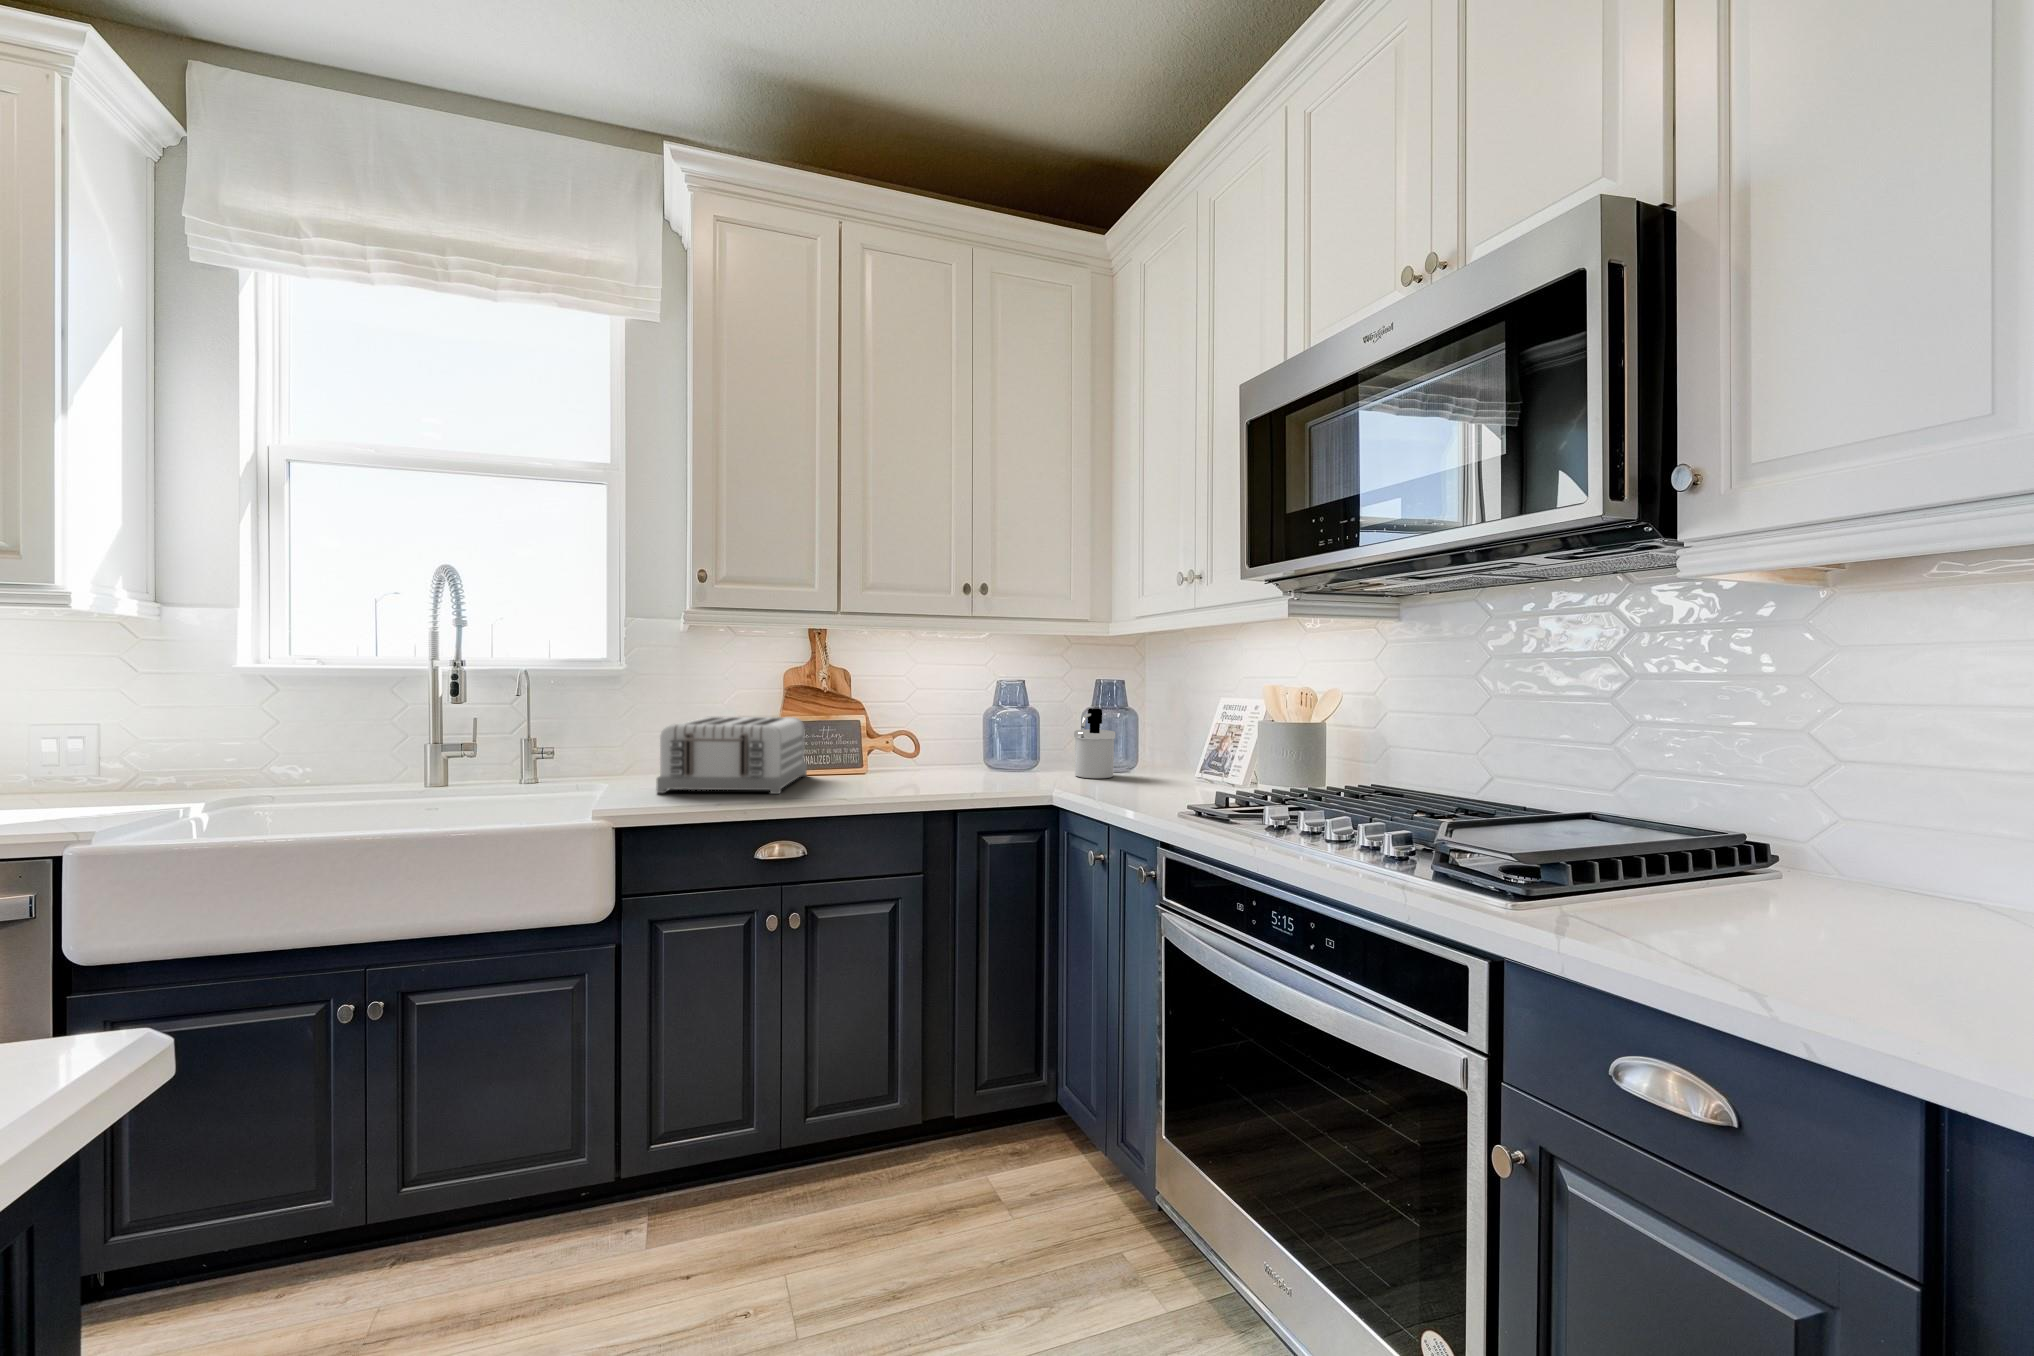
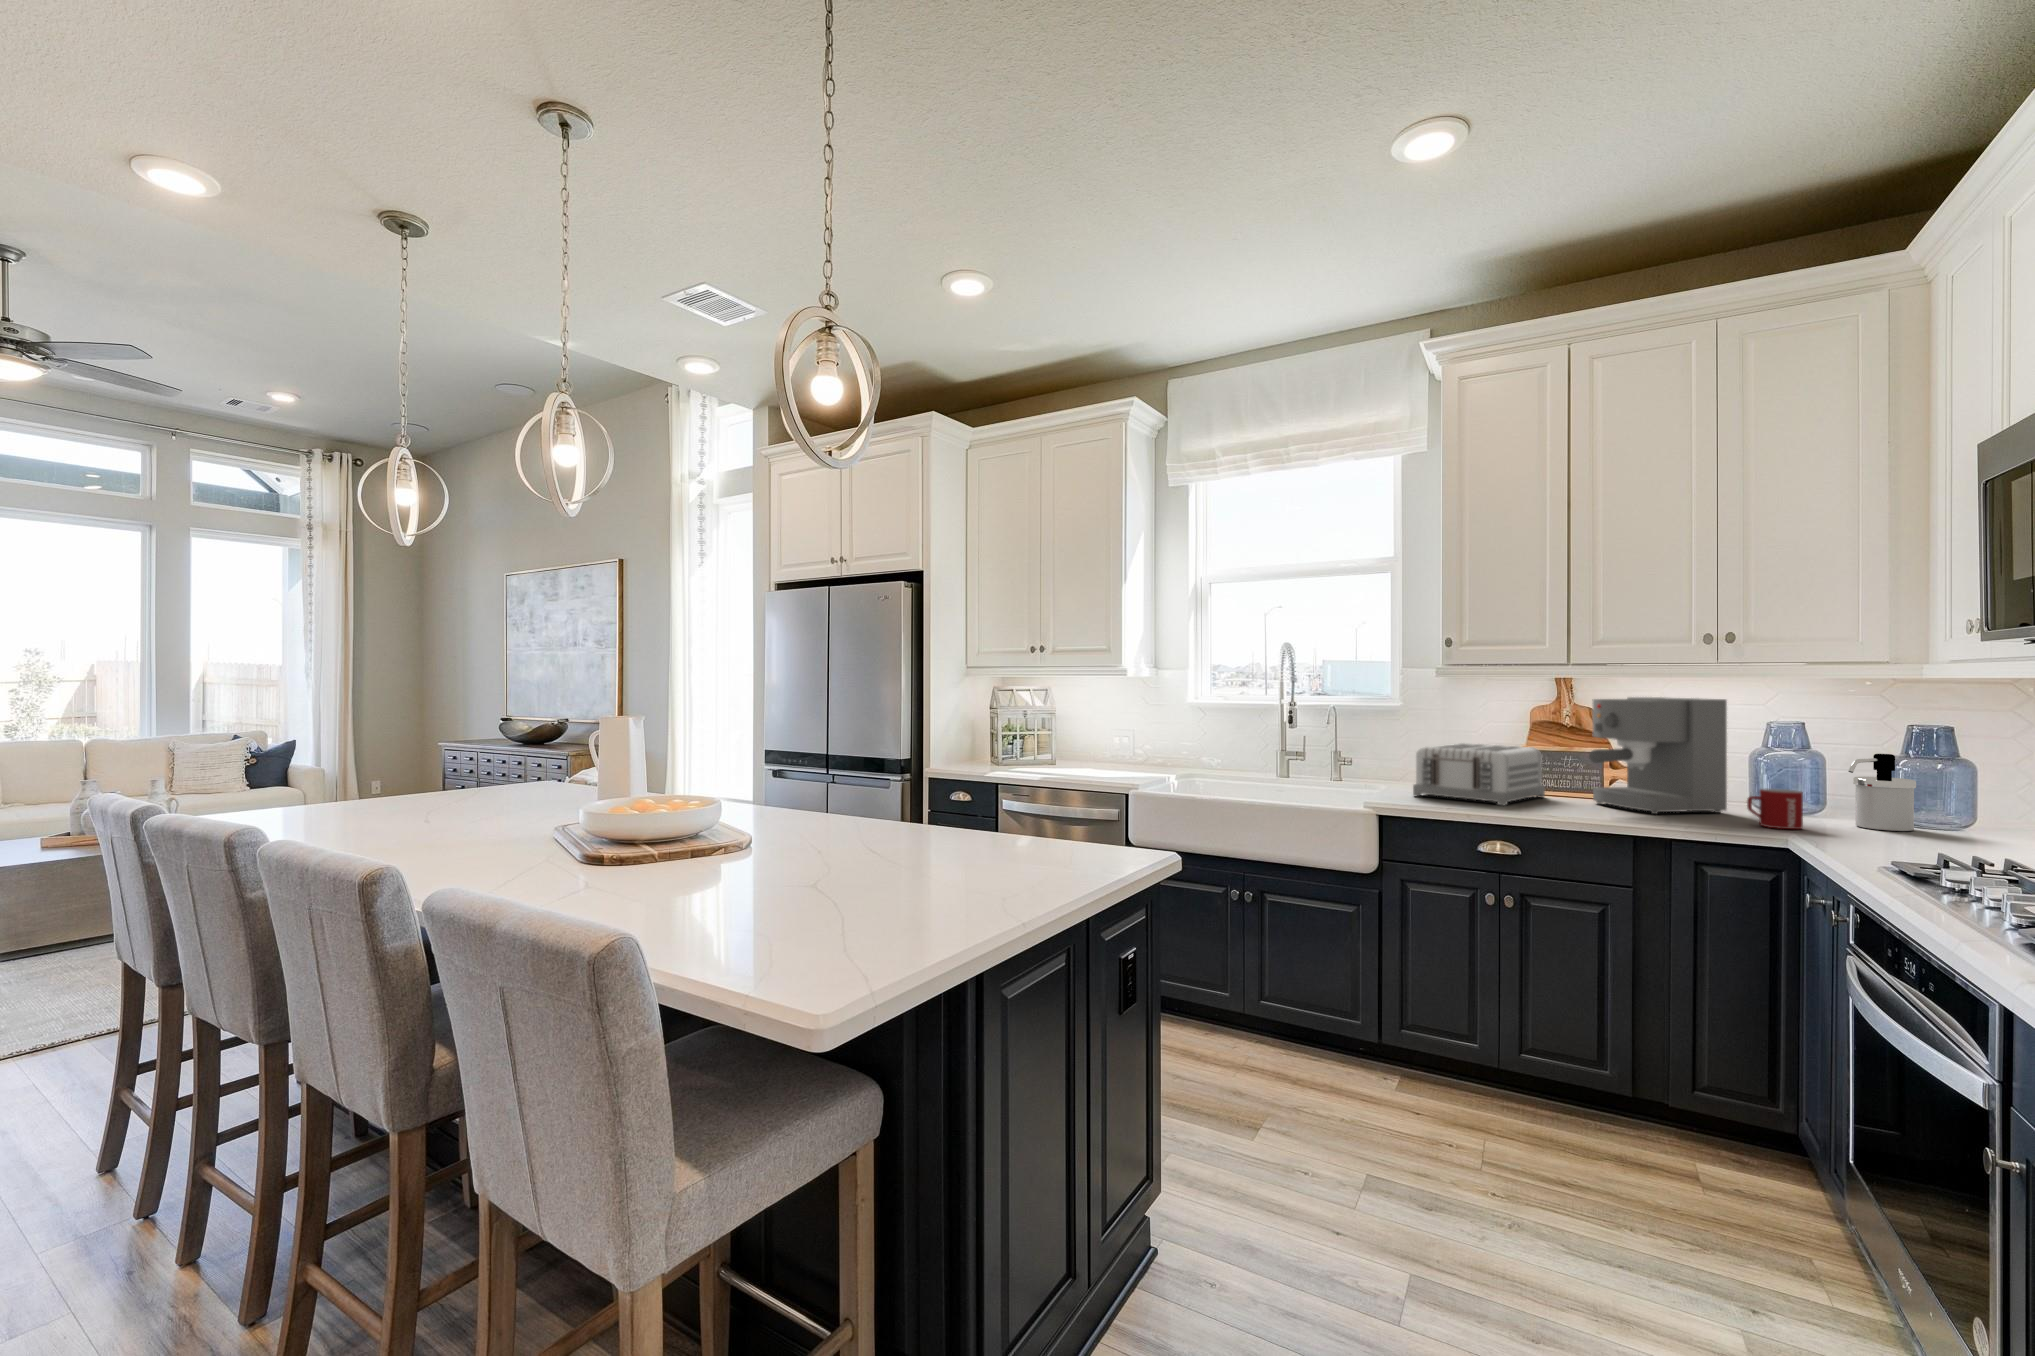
coffee maker: none [860,658,980,785] -> present [1589,697,1727,814]
mug: none [1015,748,1056,788] -> present [1747,789,1803,829]

